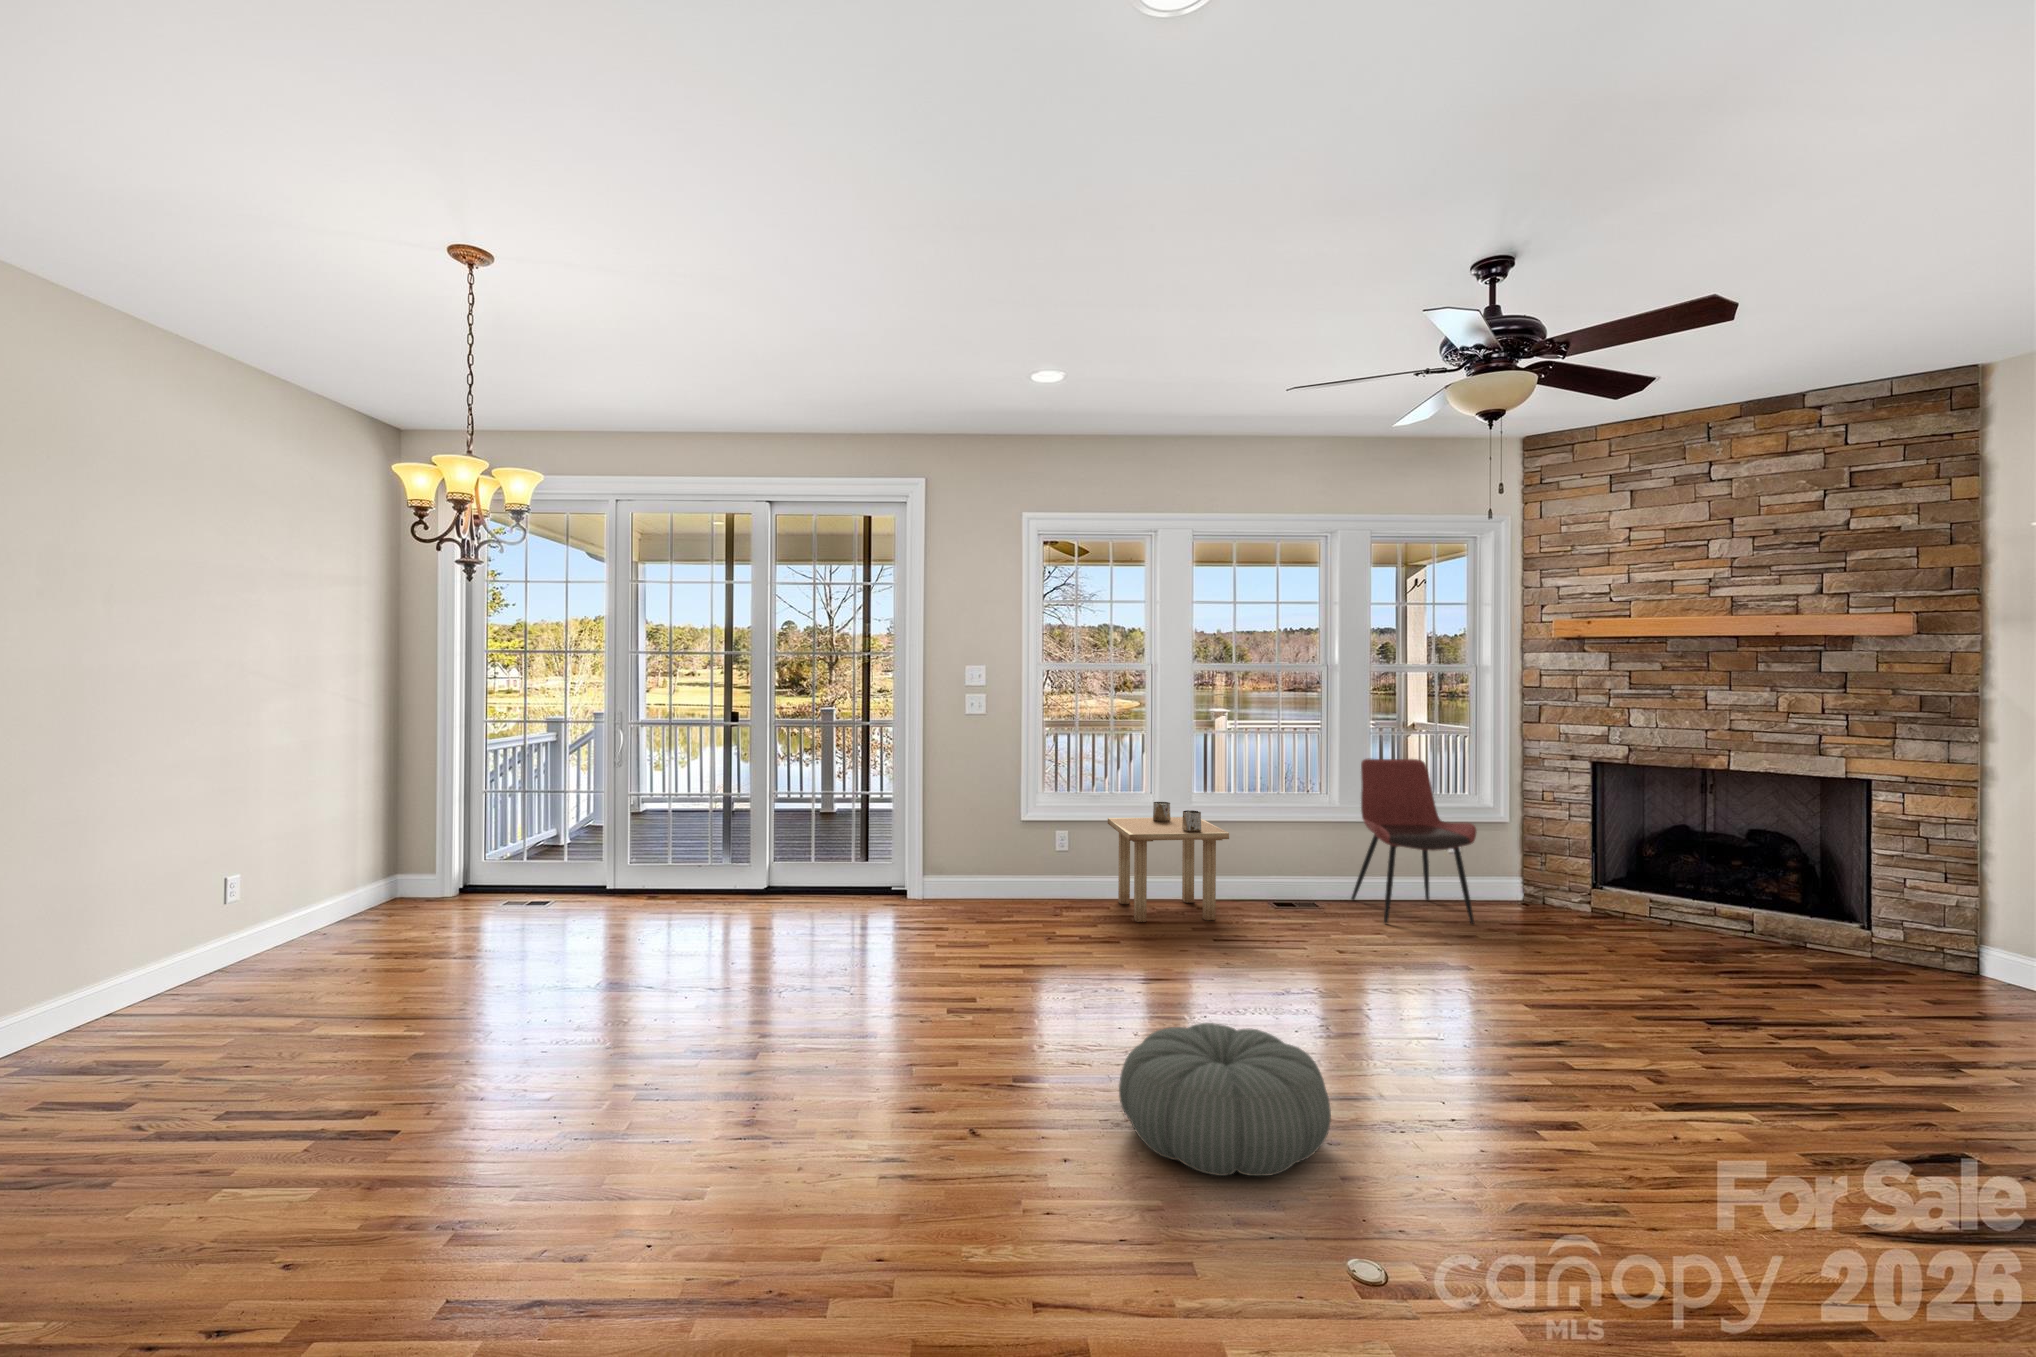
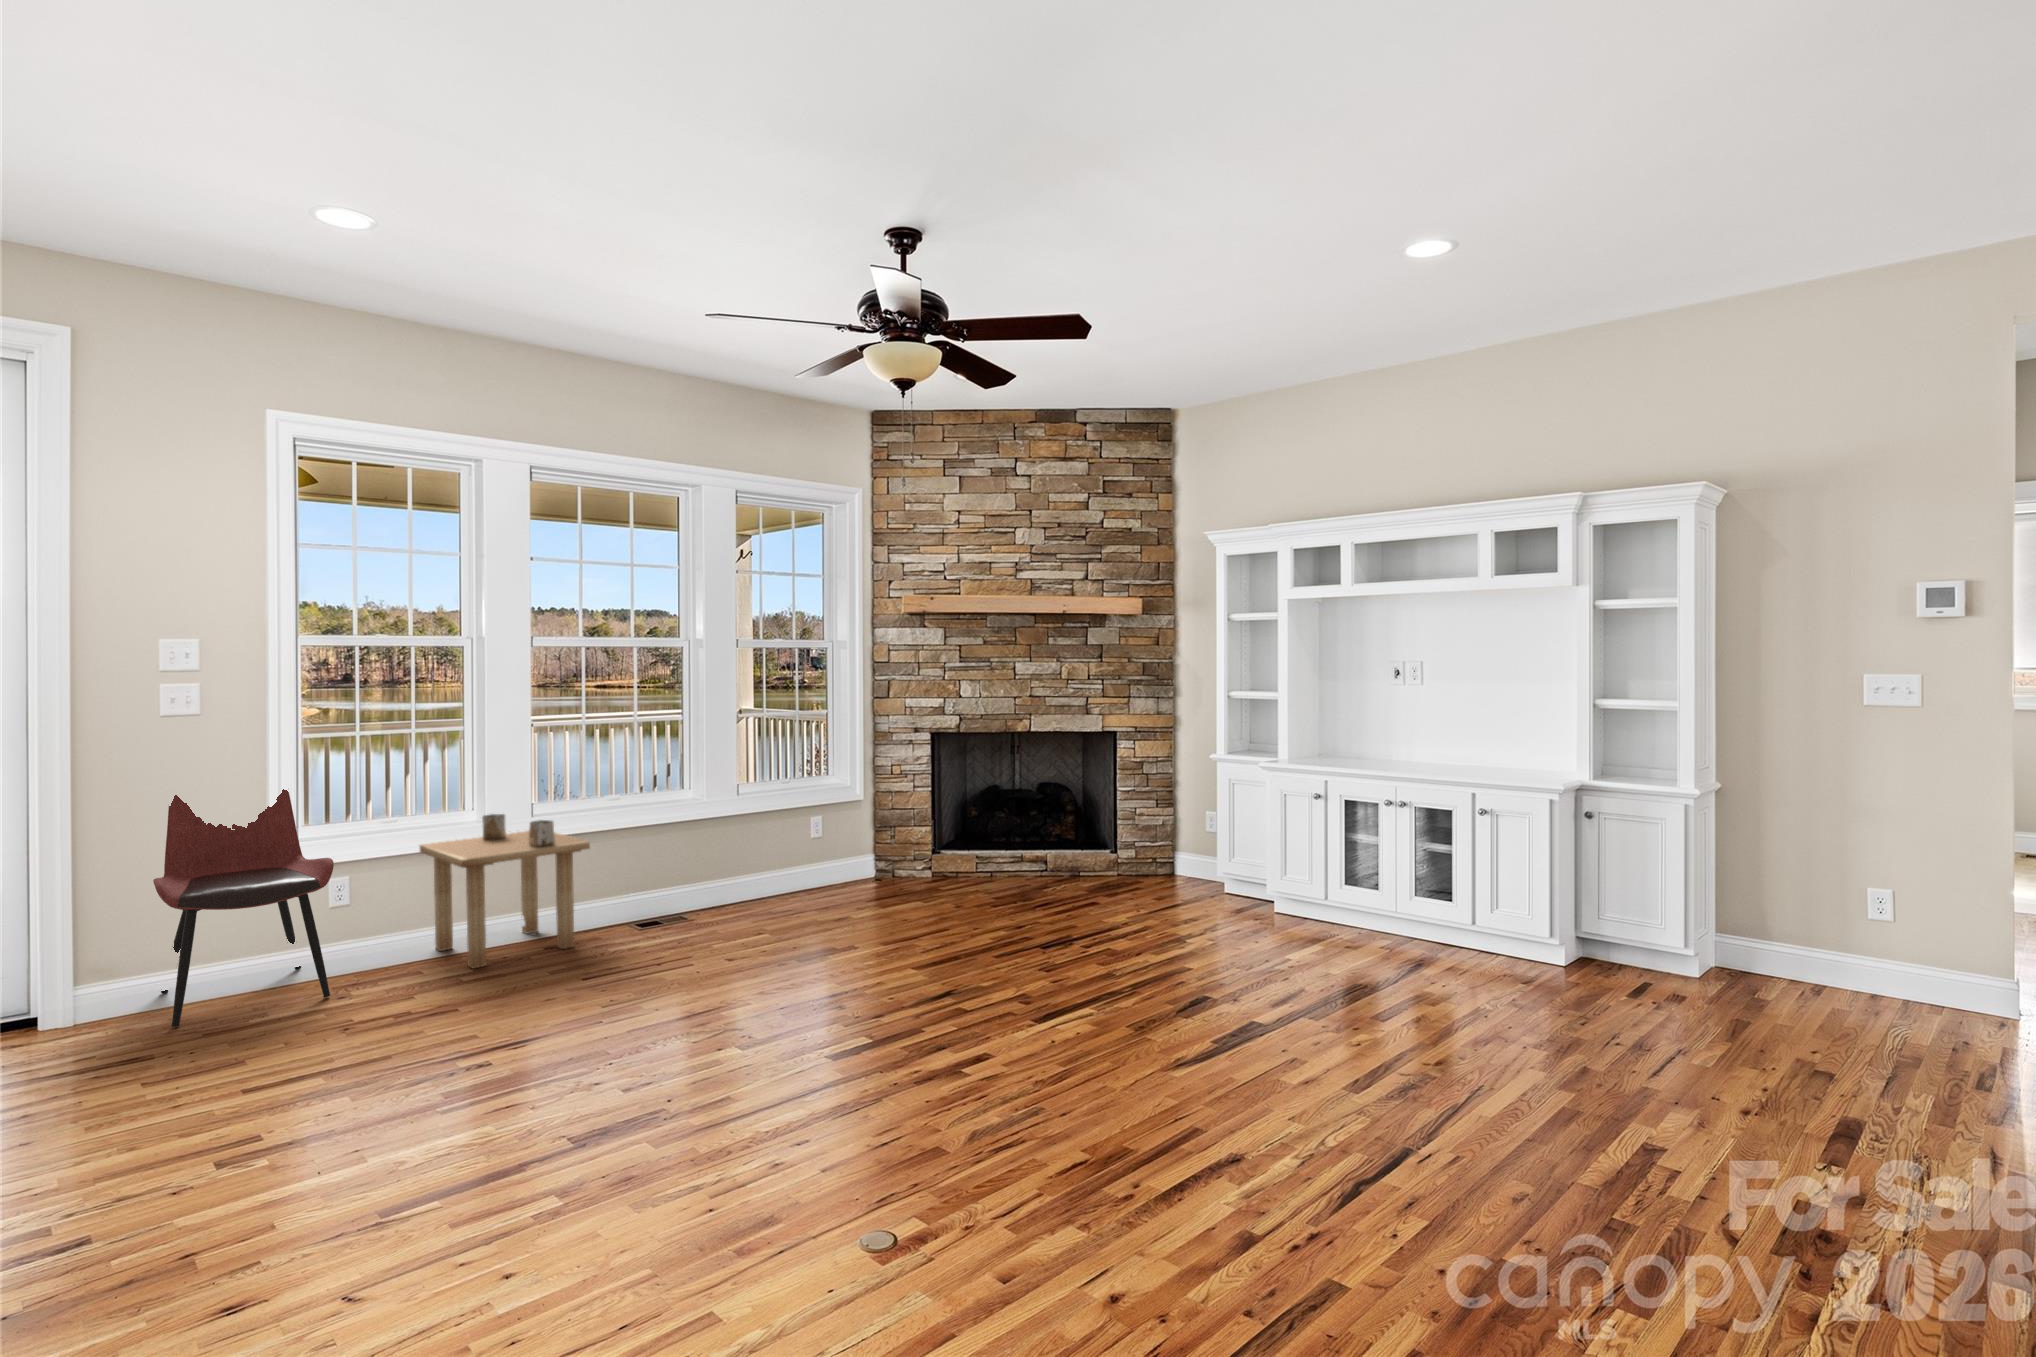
dining chair: present [1351,759,1477,924] -> present [153,789,334,1027]
pouf: present [1119,1023,1331,1176] -> none [561,1047,803,1216]

